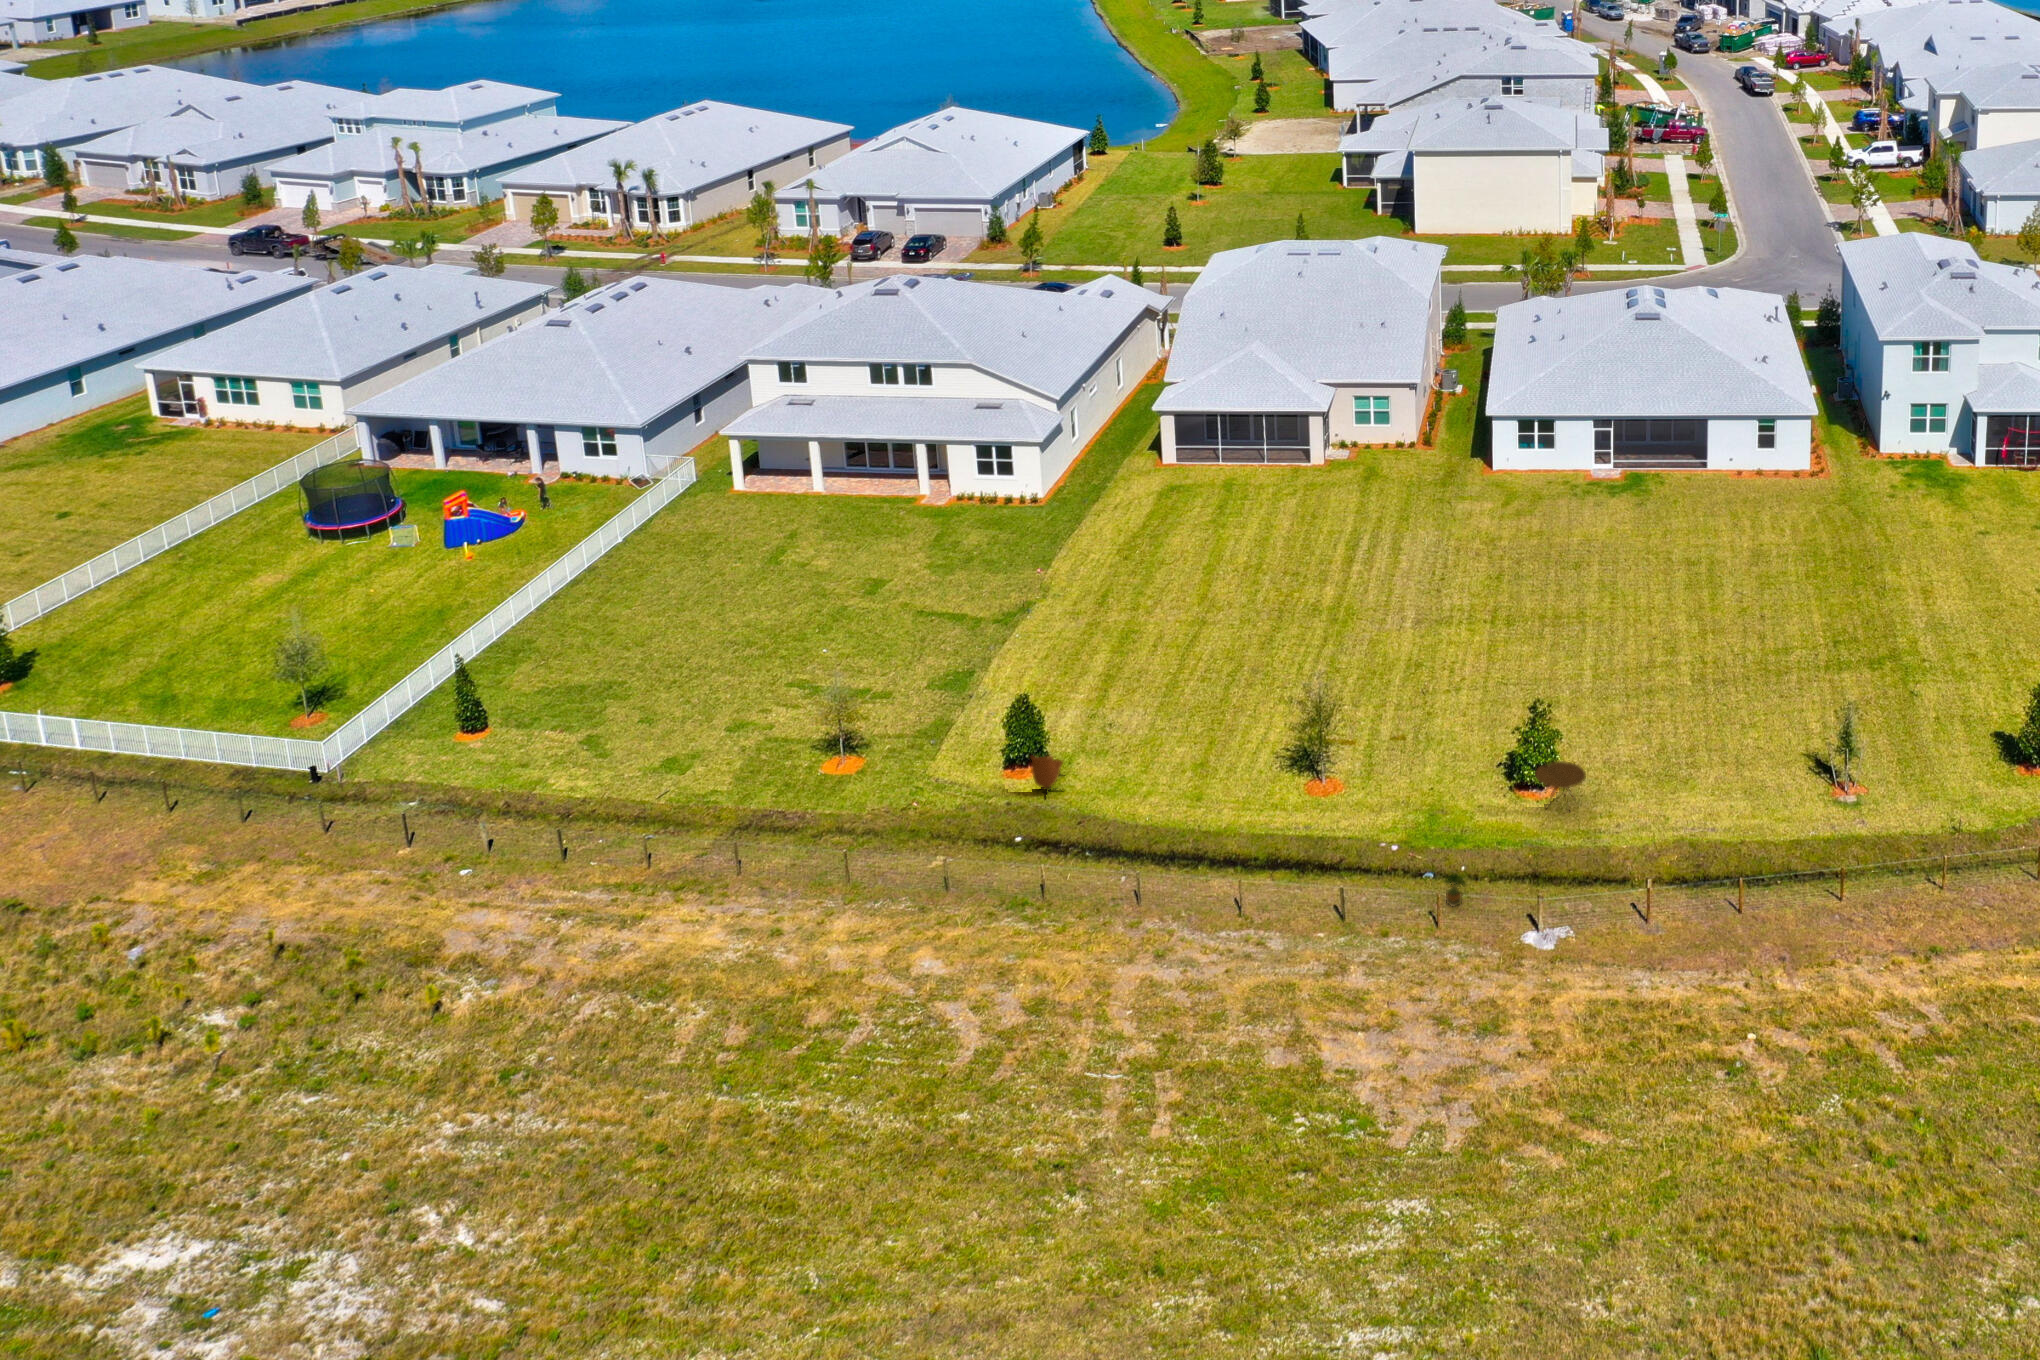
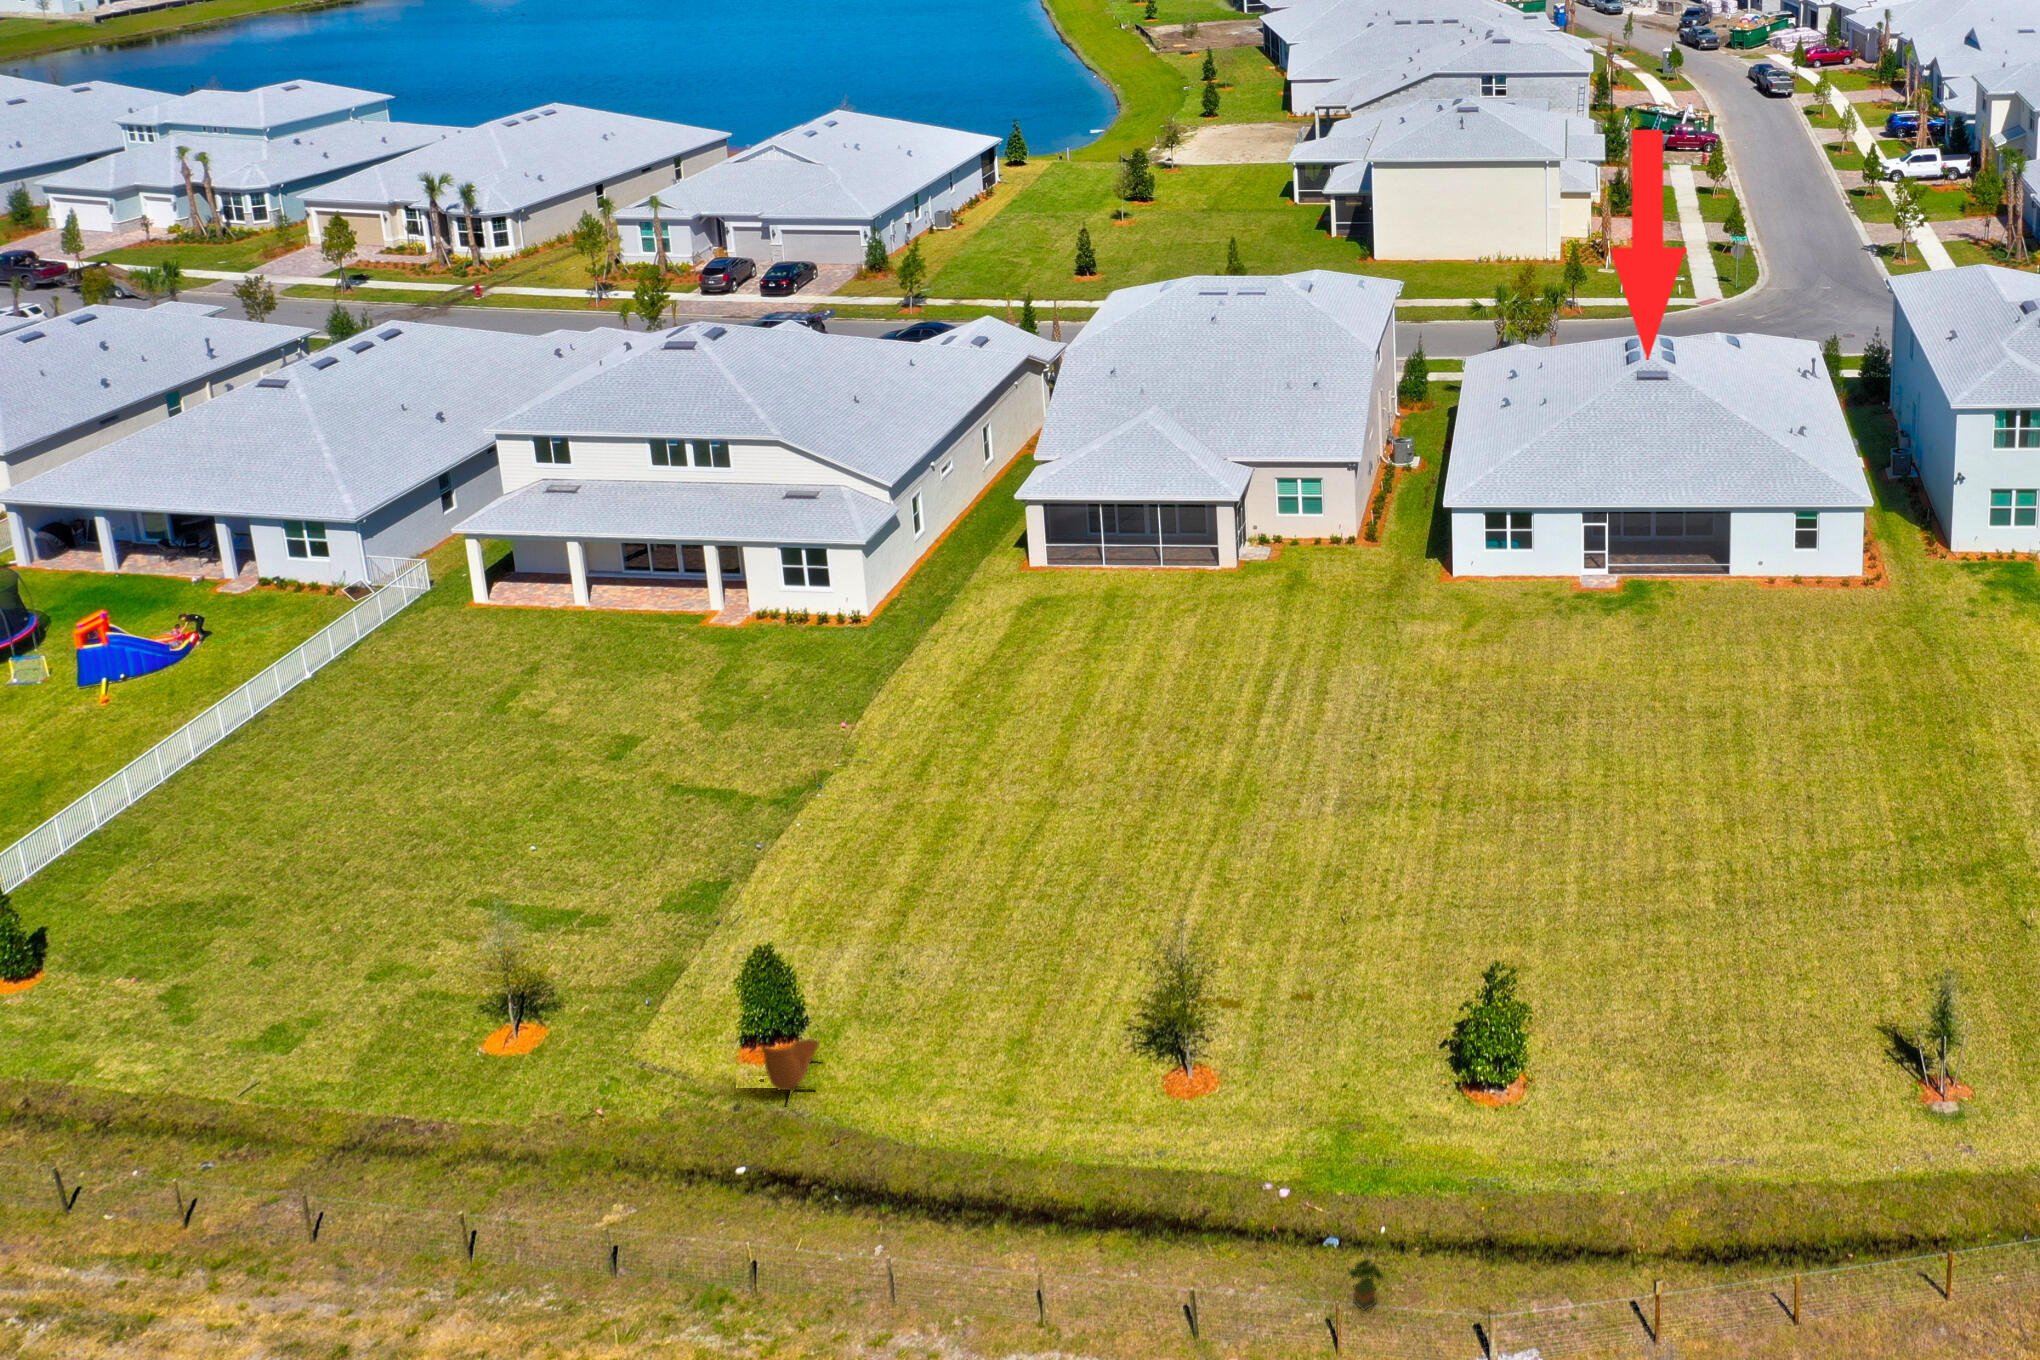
round table: present [1536,761,1586,798] -> none [1493,1050,1566,1130]

